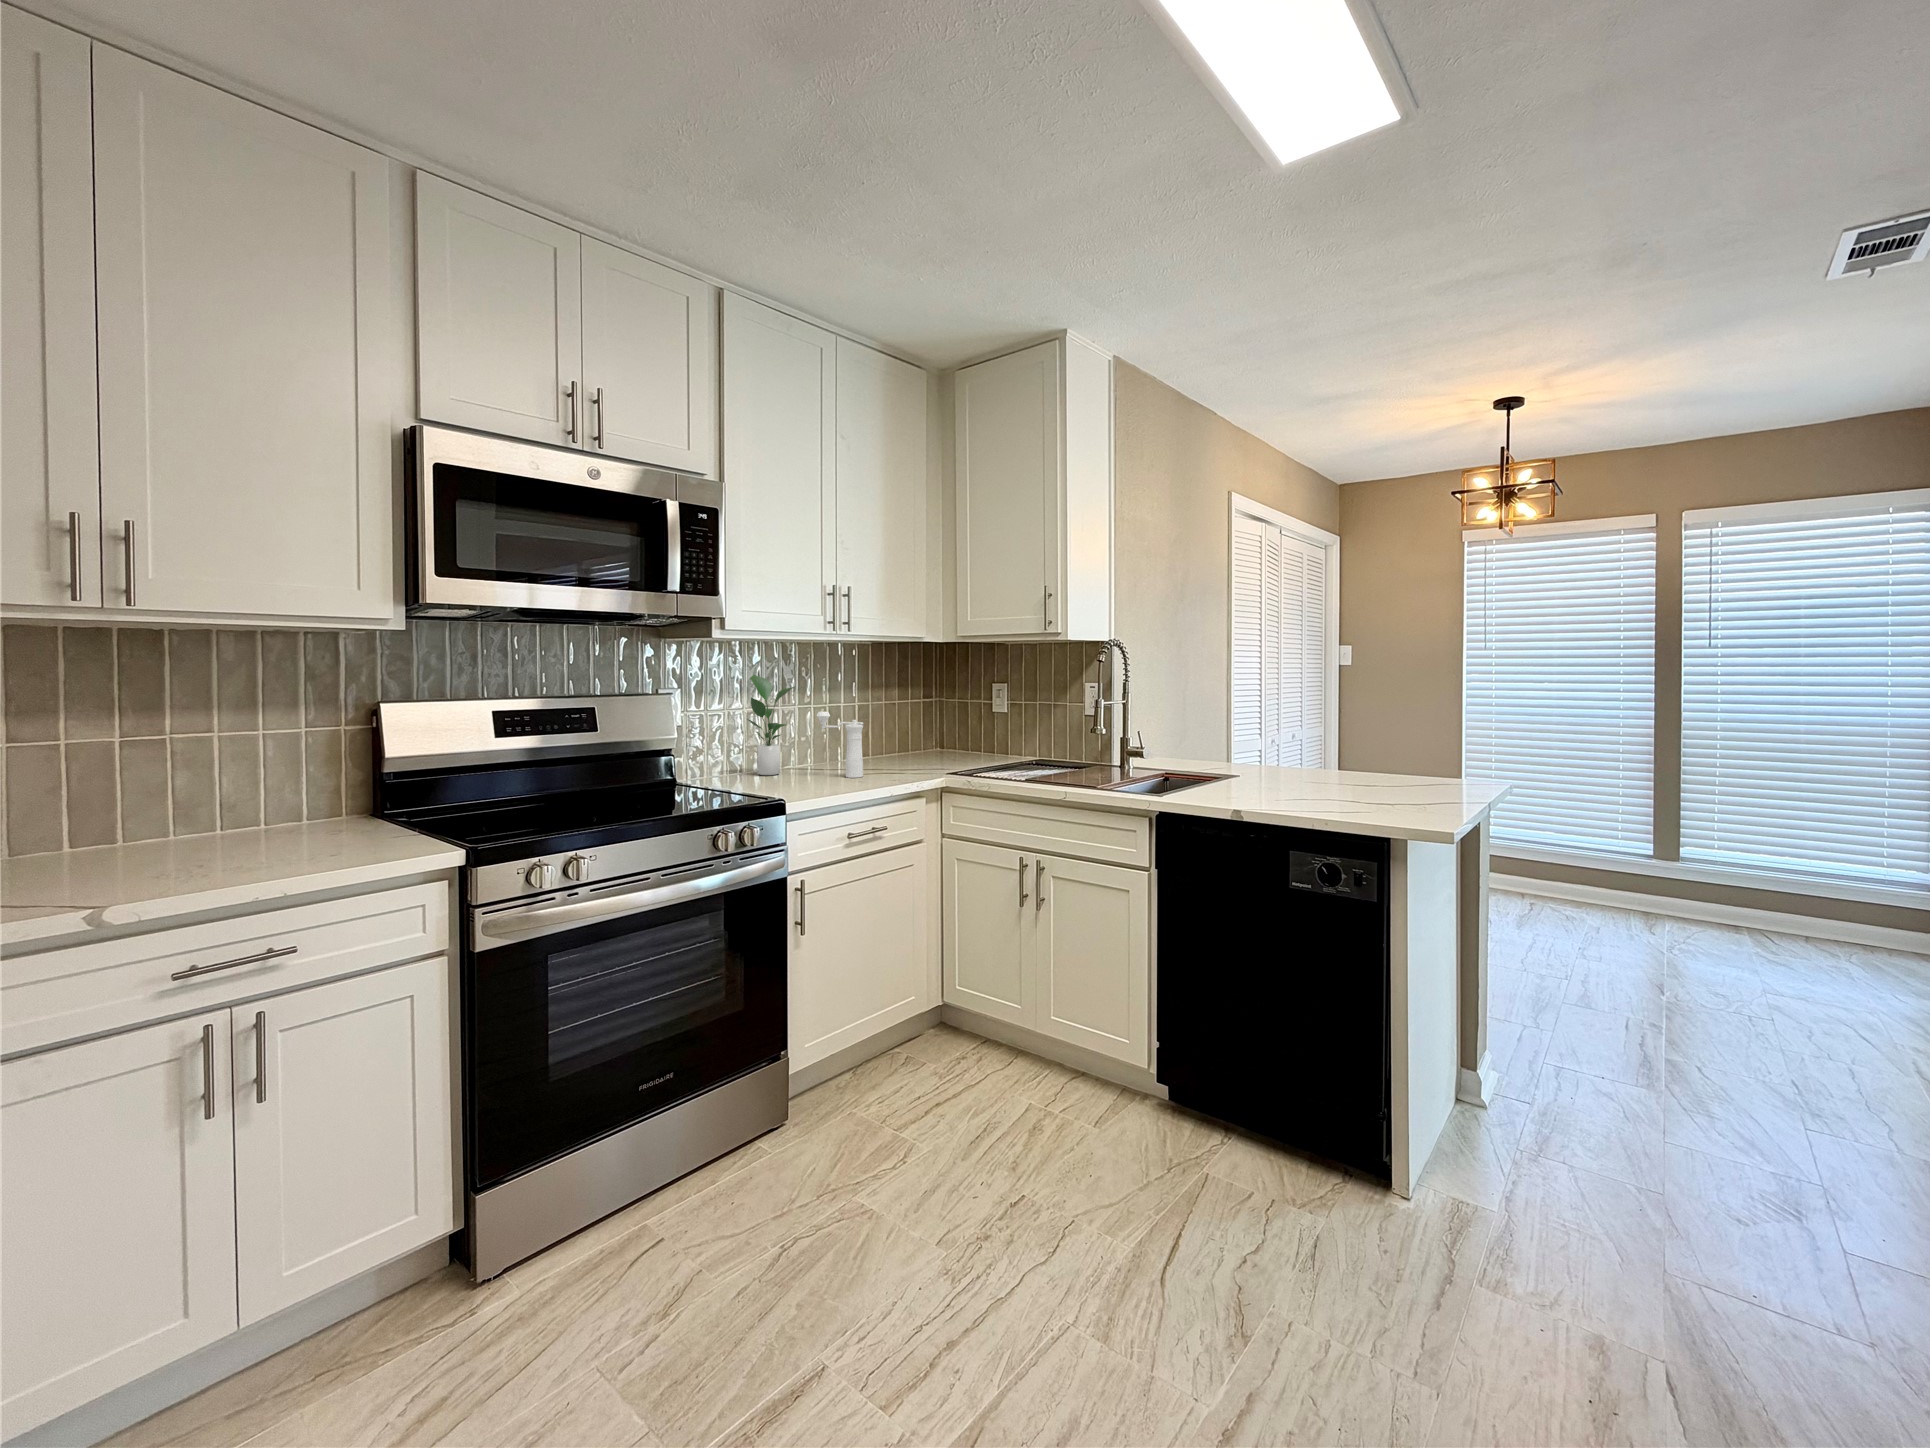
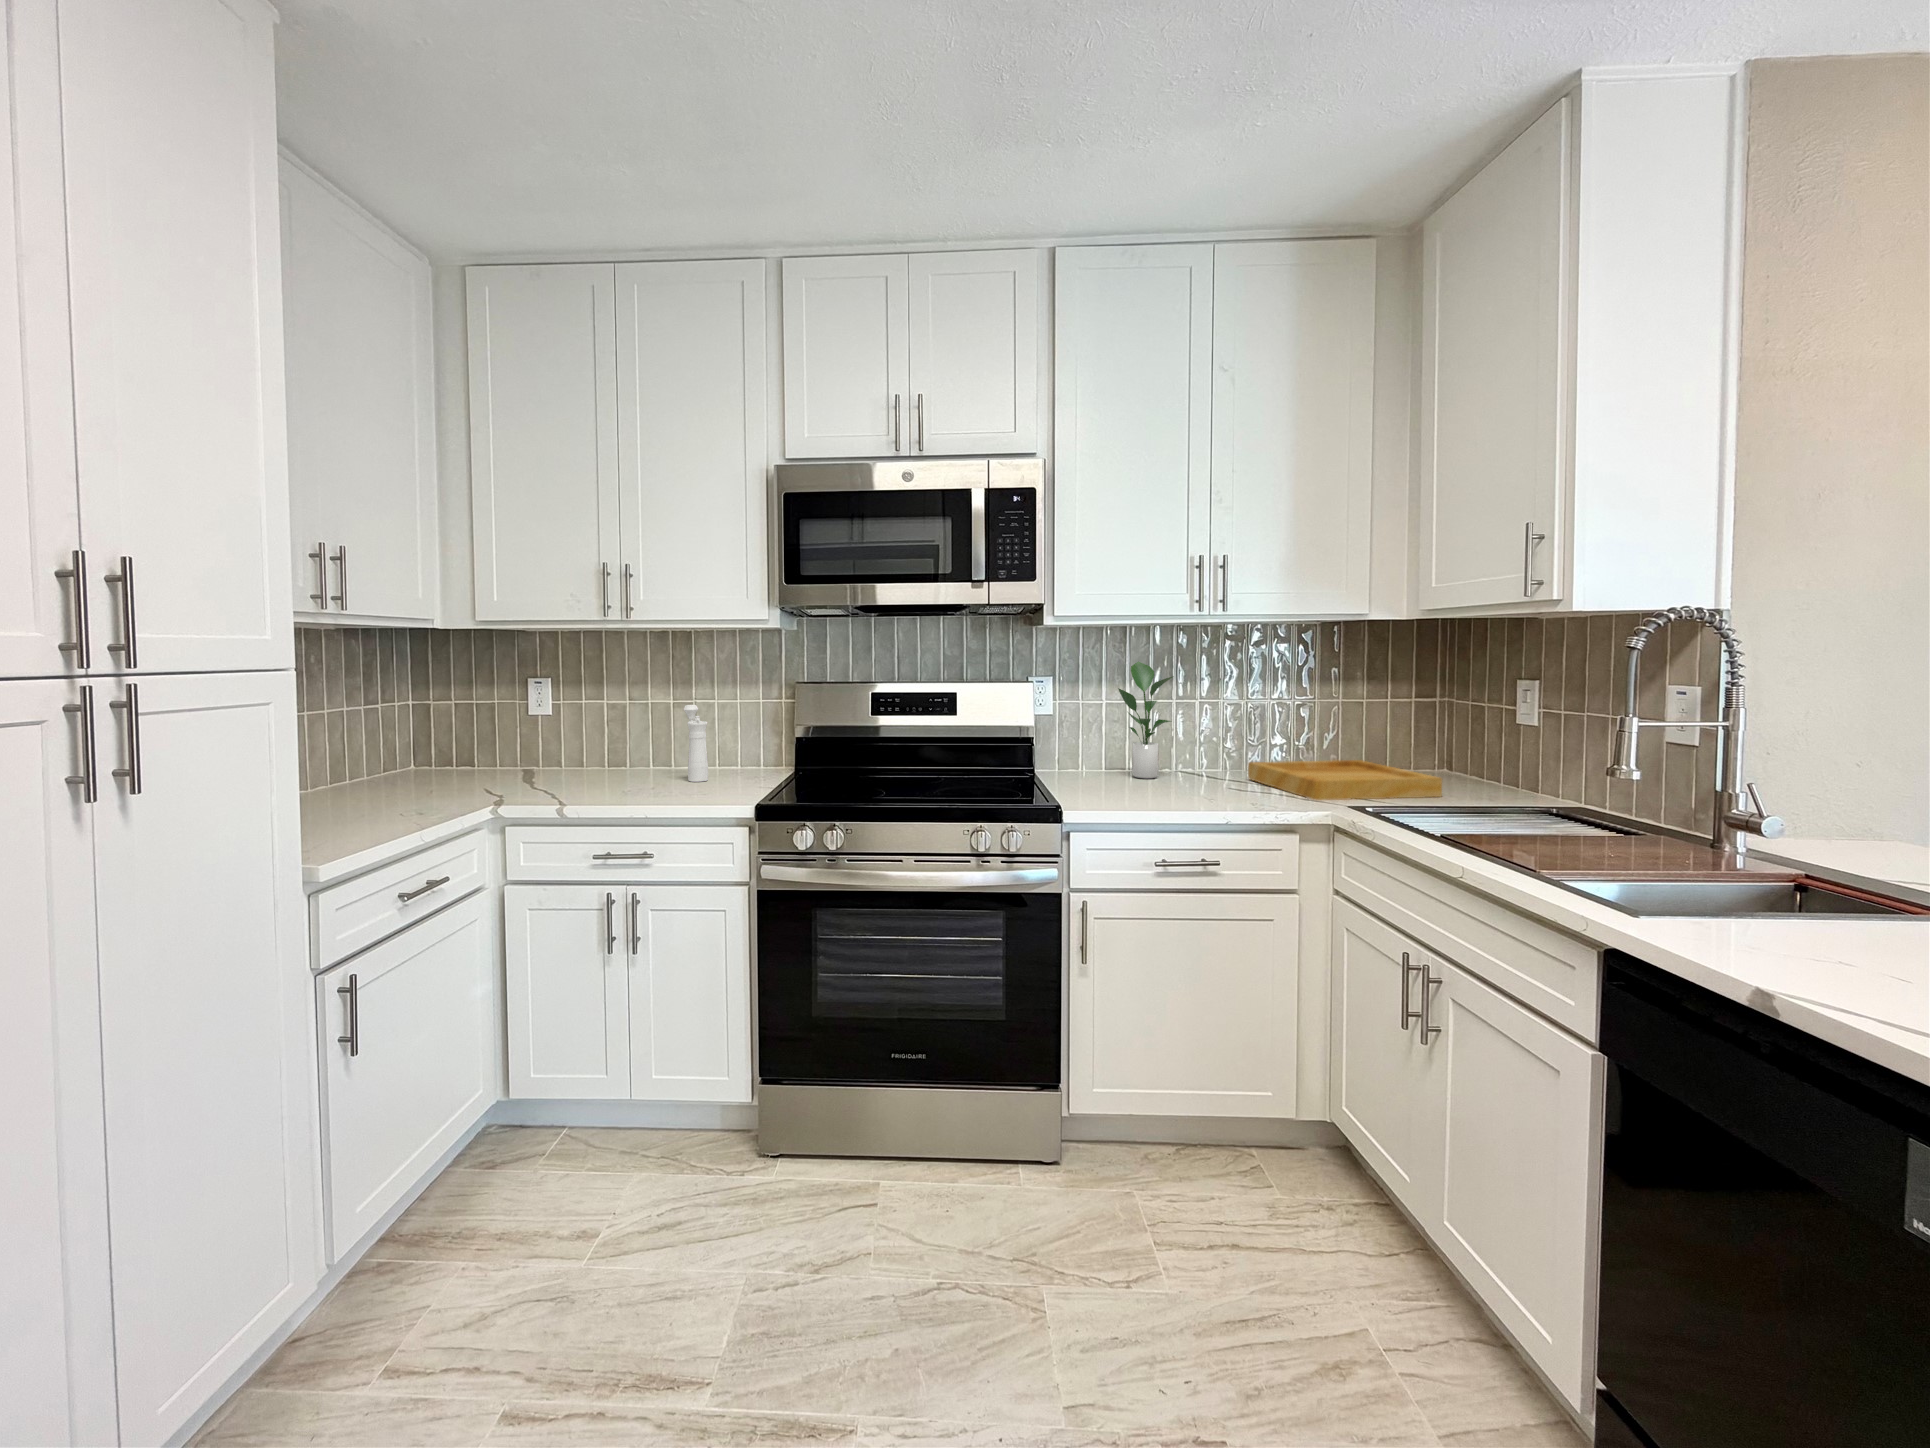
pepper mill: present [816,712,864,778] -> present [684,705,708,782]
tray: none [844,746,974,774] -> present [1248,760,1442,800]

